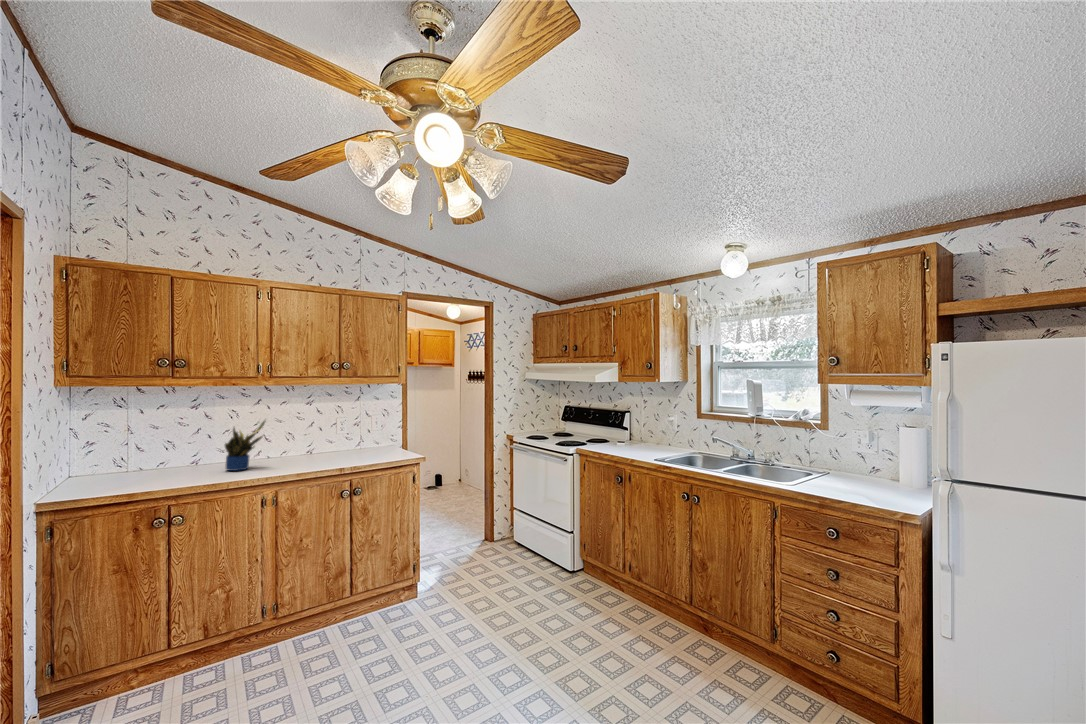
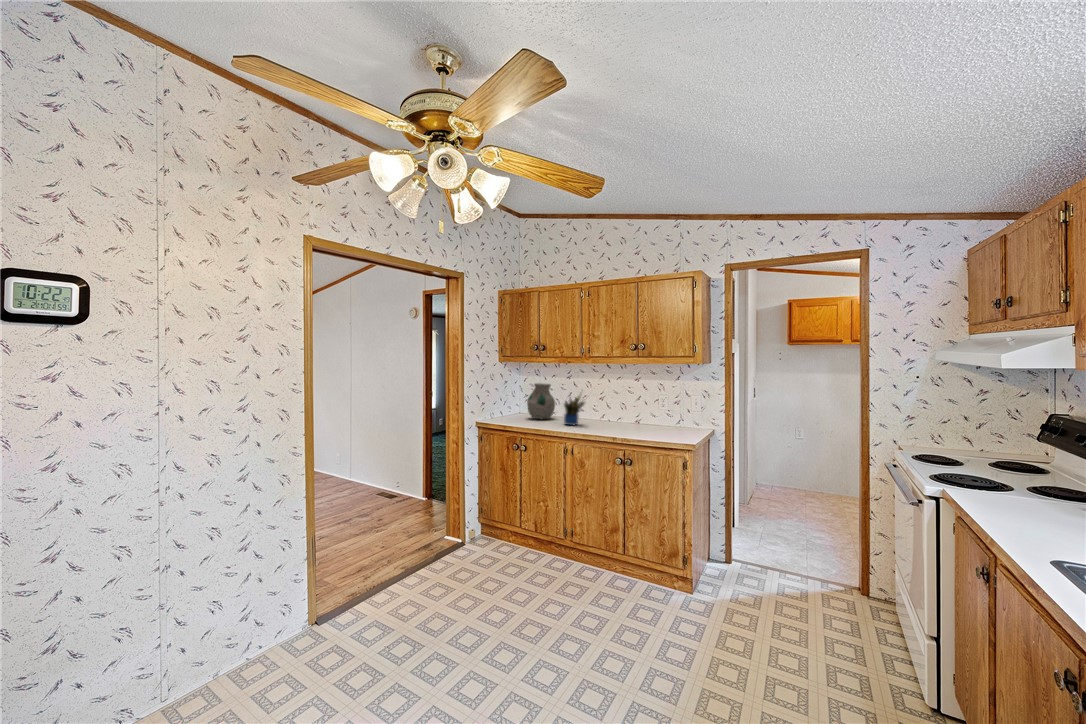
vase: none [126,418,183,475] -> present [527,383,555,419]

